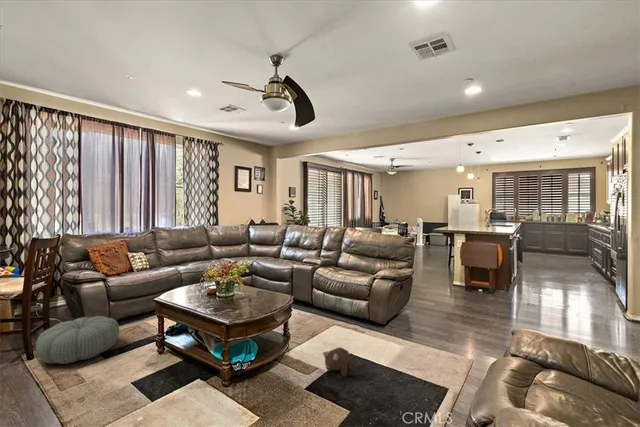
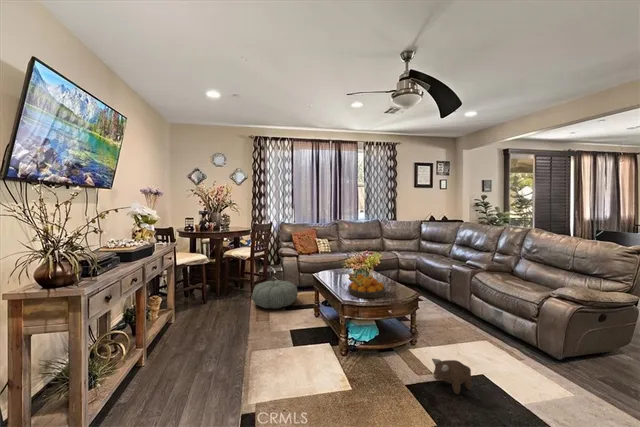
fruit bowl: none [219,286,262,312] -> present [348,274,386,298]

